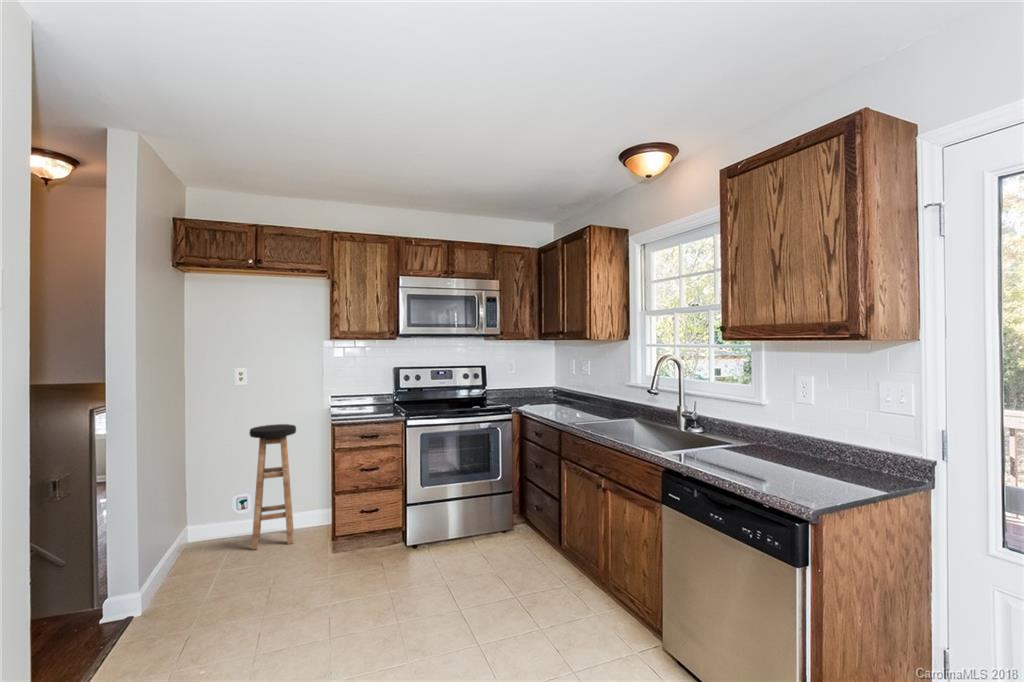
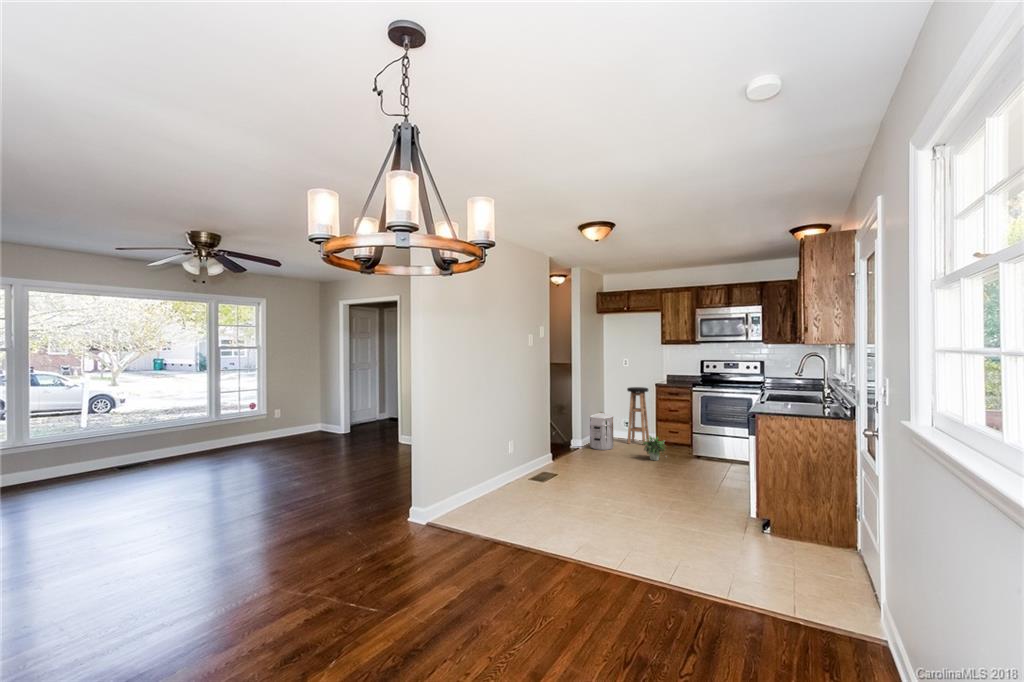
waste bin: none [162,500,230,600] -> present [590,412,613,450]
potted plant: none [324,531,376,591] -> present [643,436,665,460]

